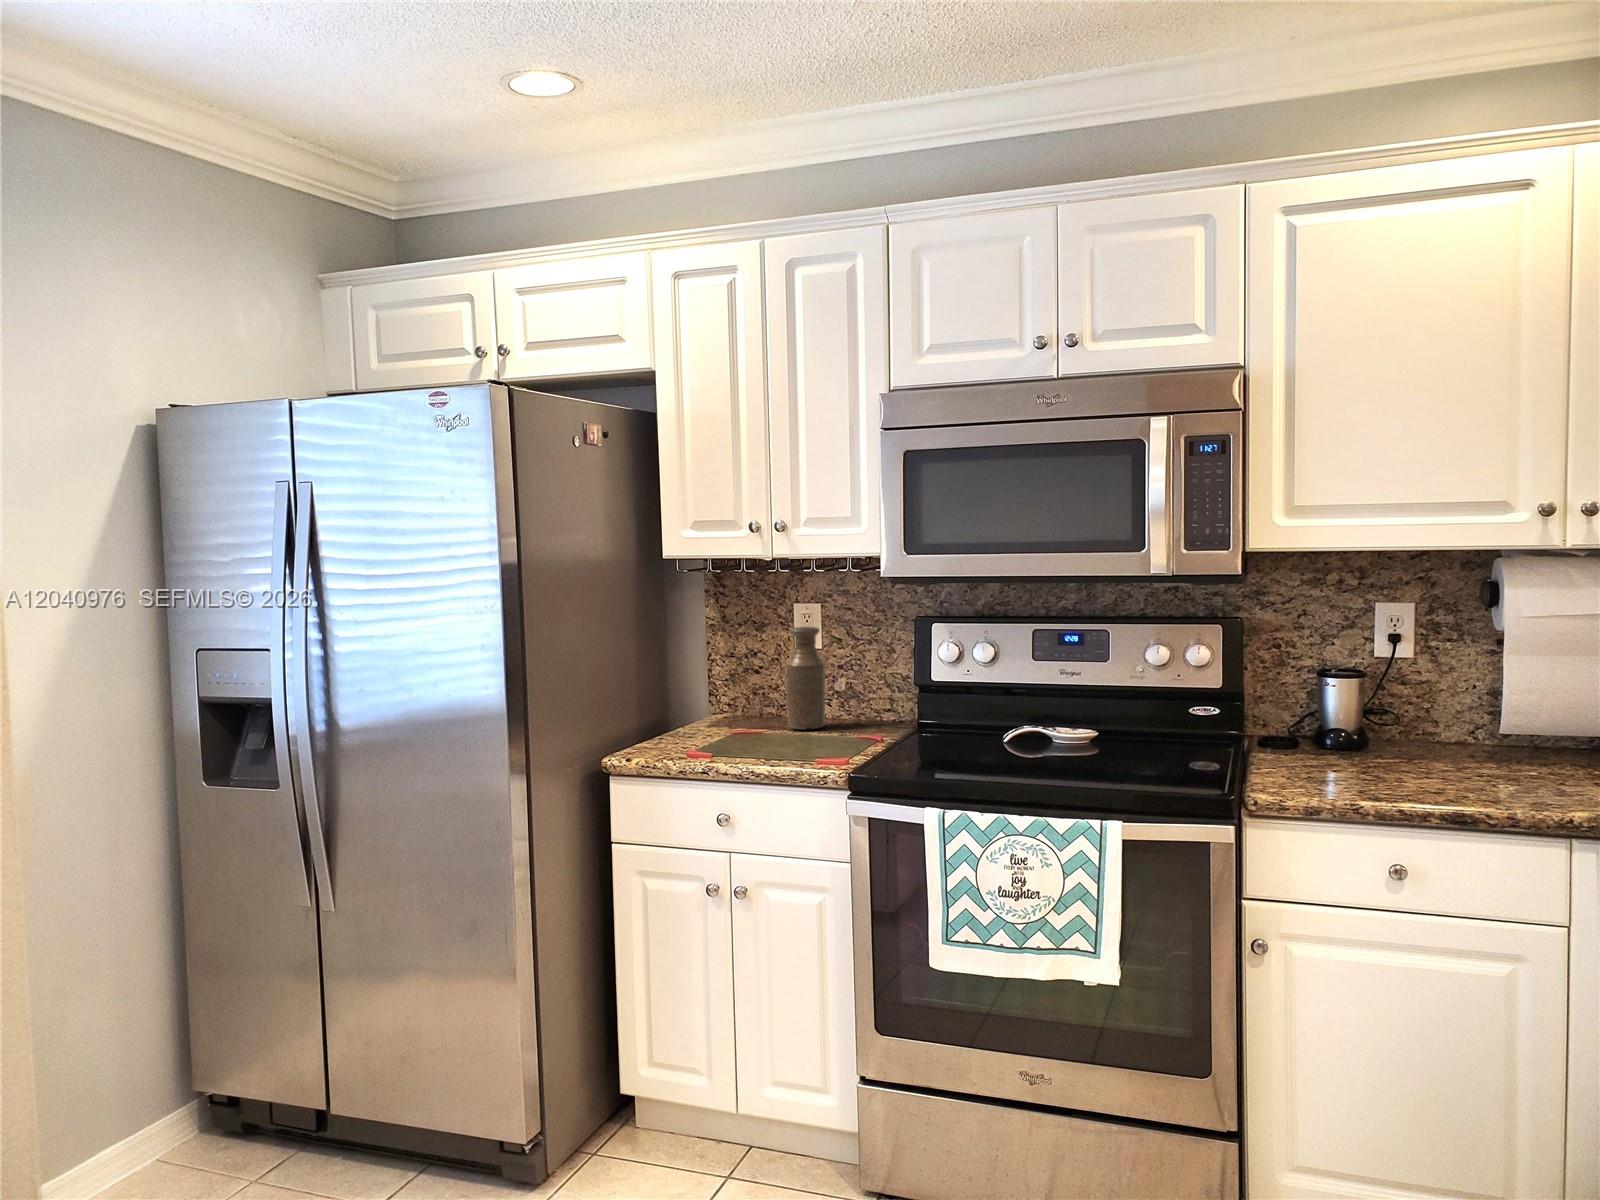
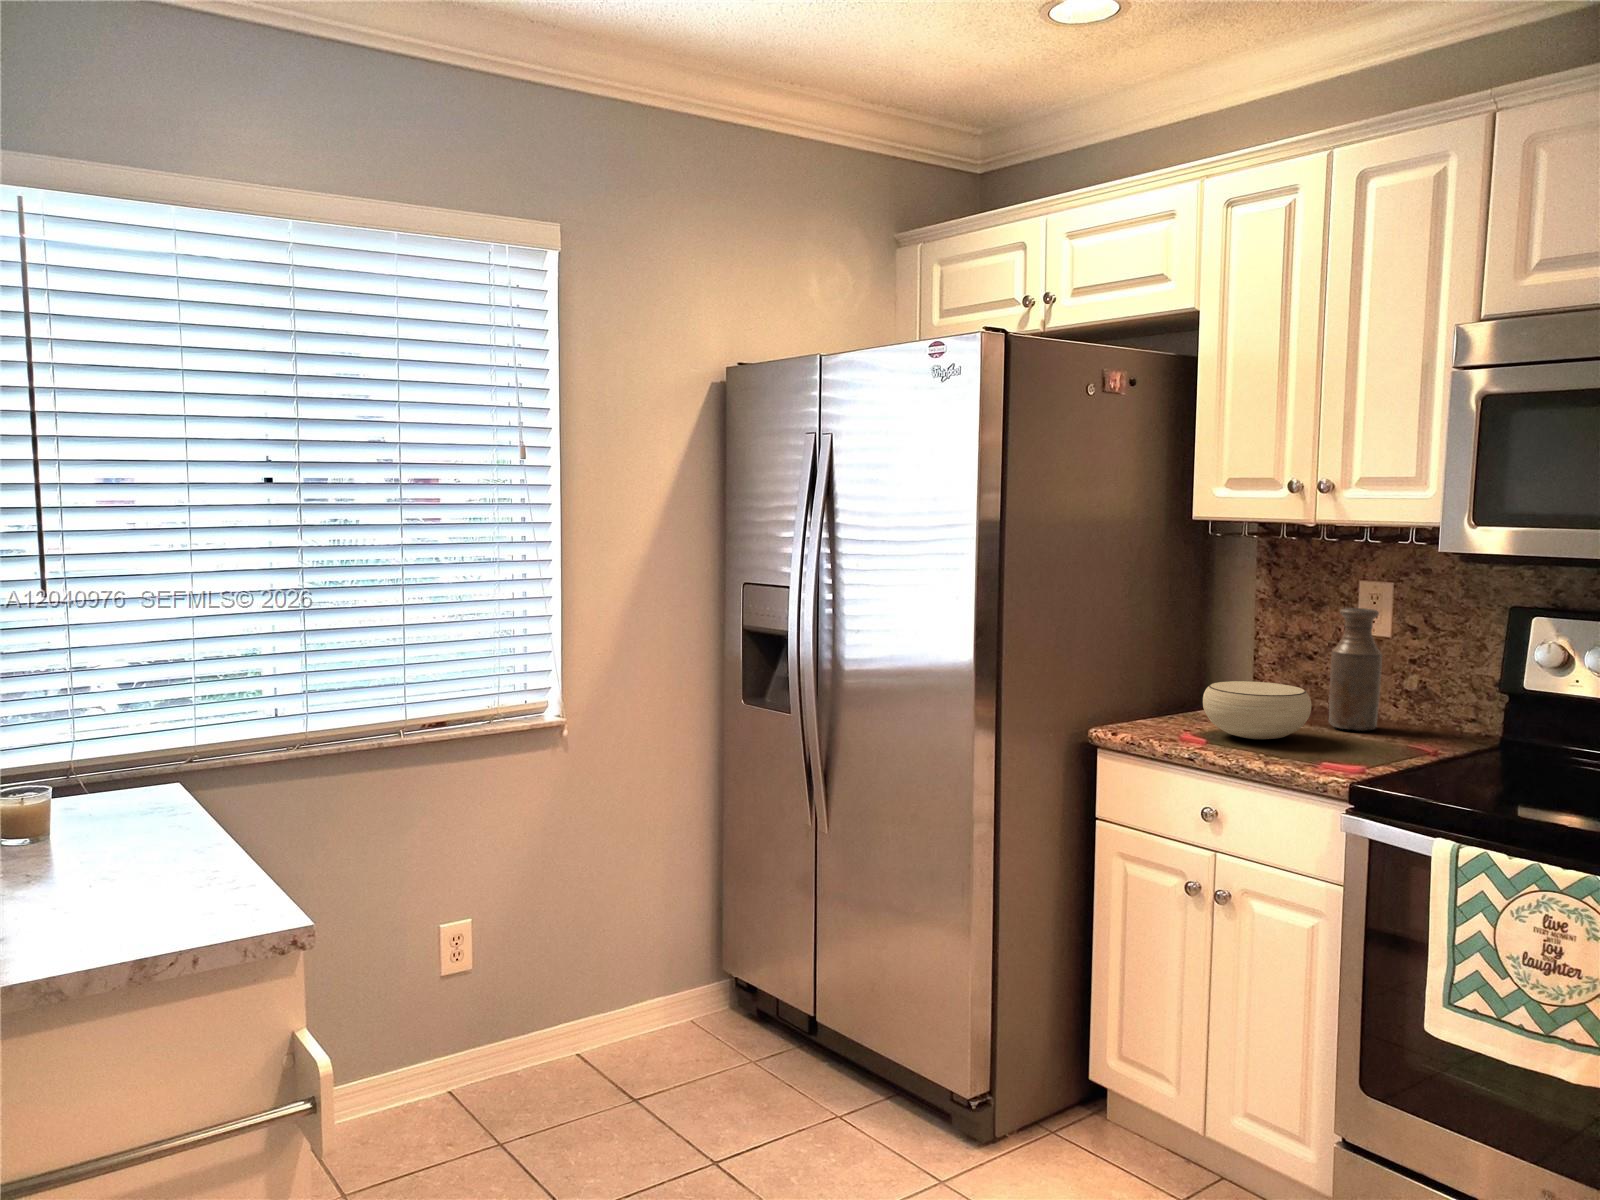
bowl: none [699,698,788,749] -> present [1203,681,1312,739]

